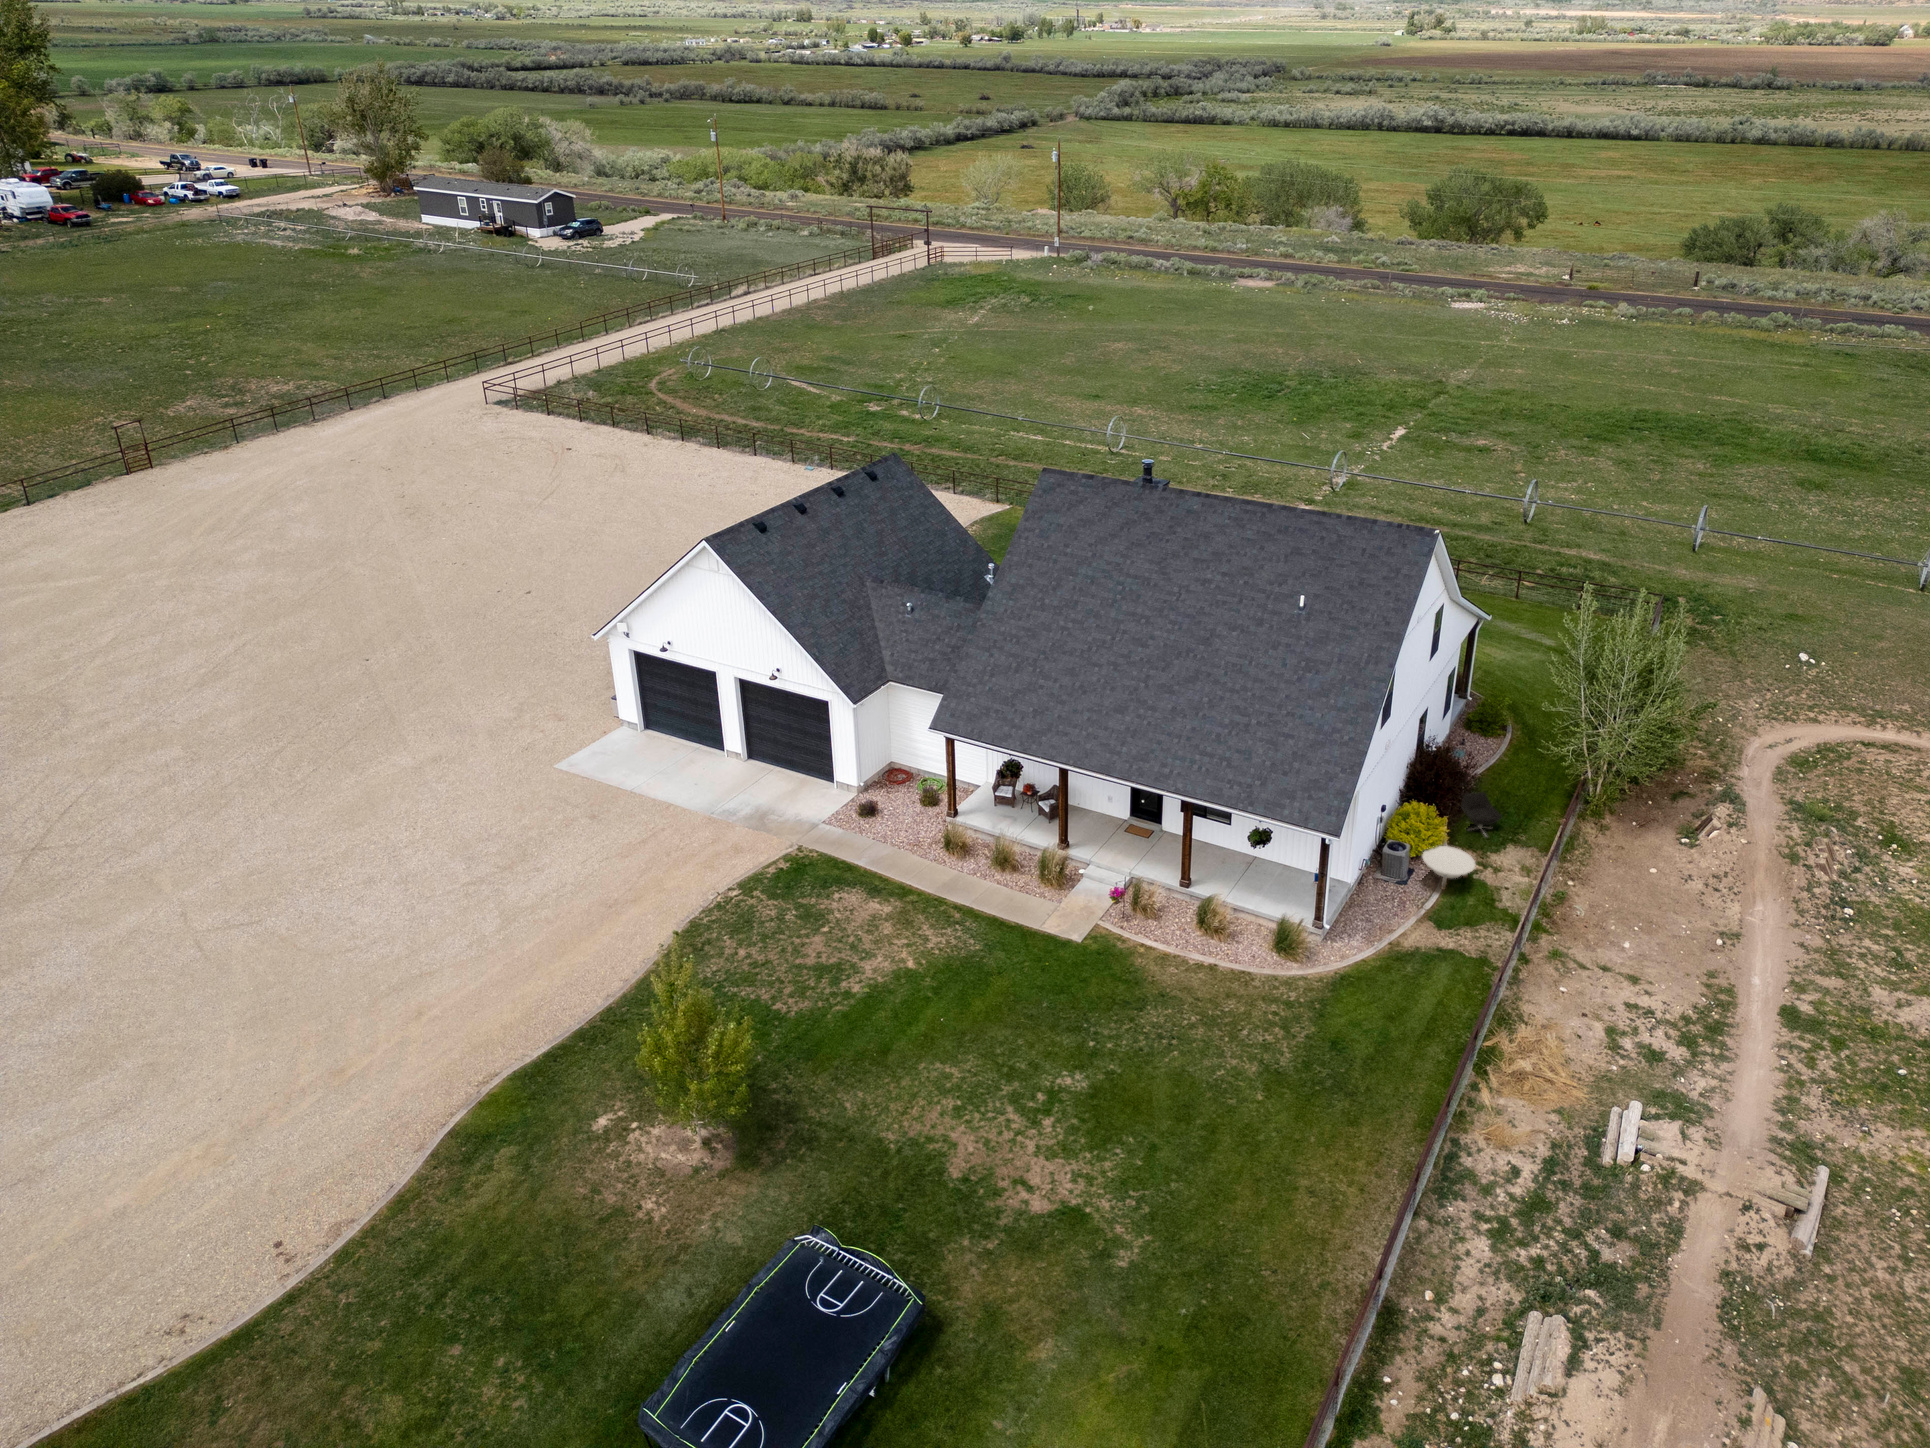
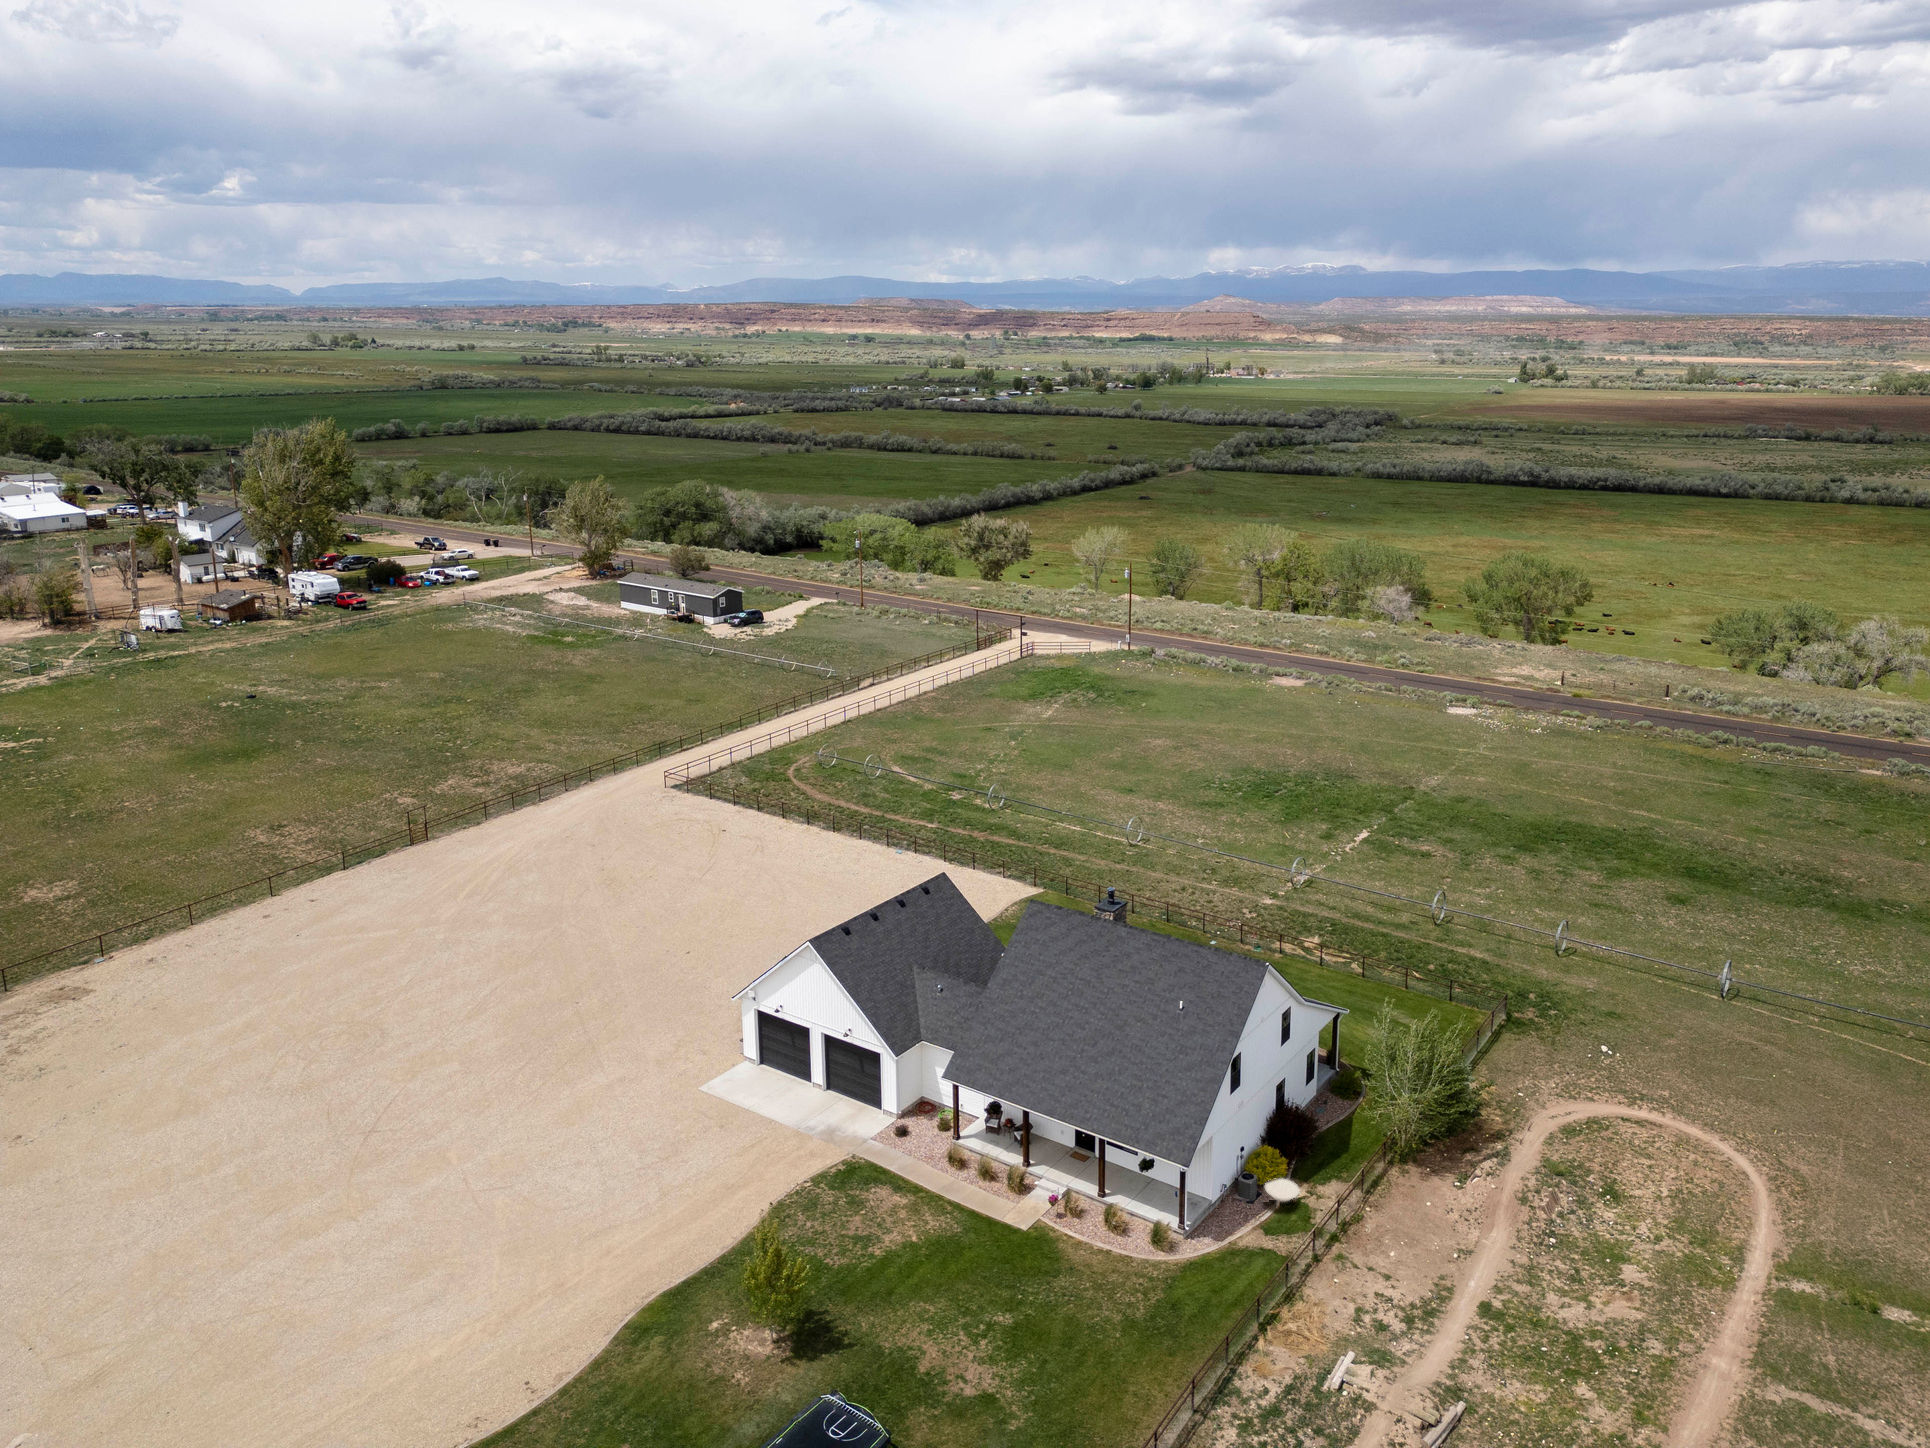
lounge chair: present [1461,792,1502,829] -> none [1304,1141,1330,1174]

